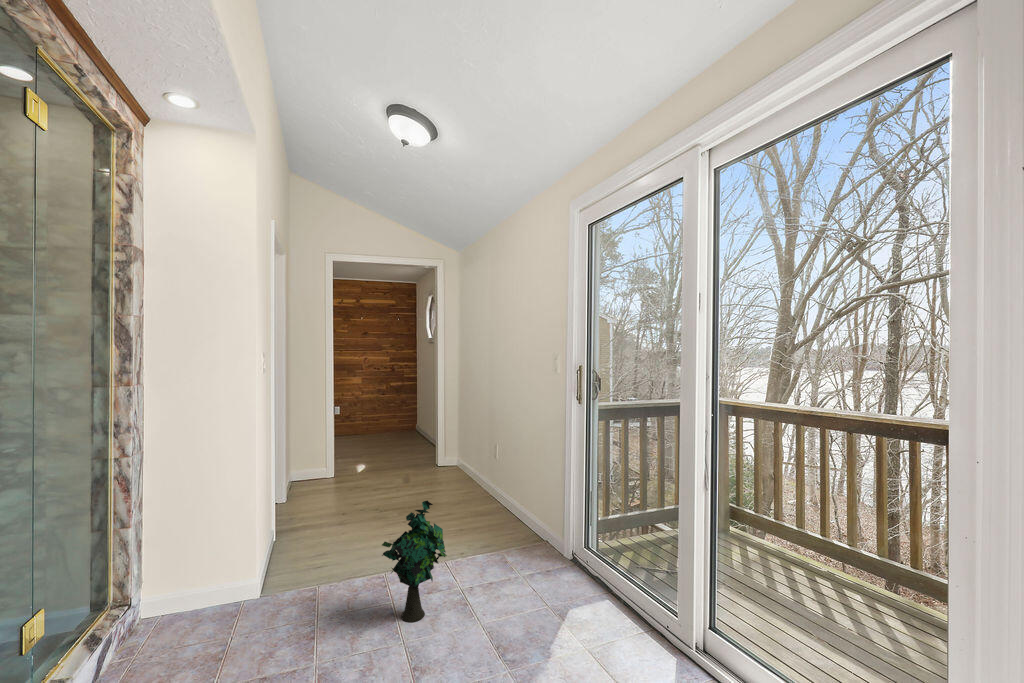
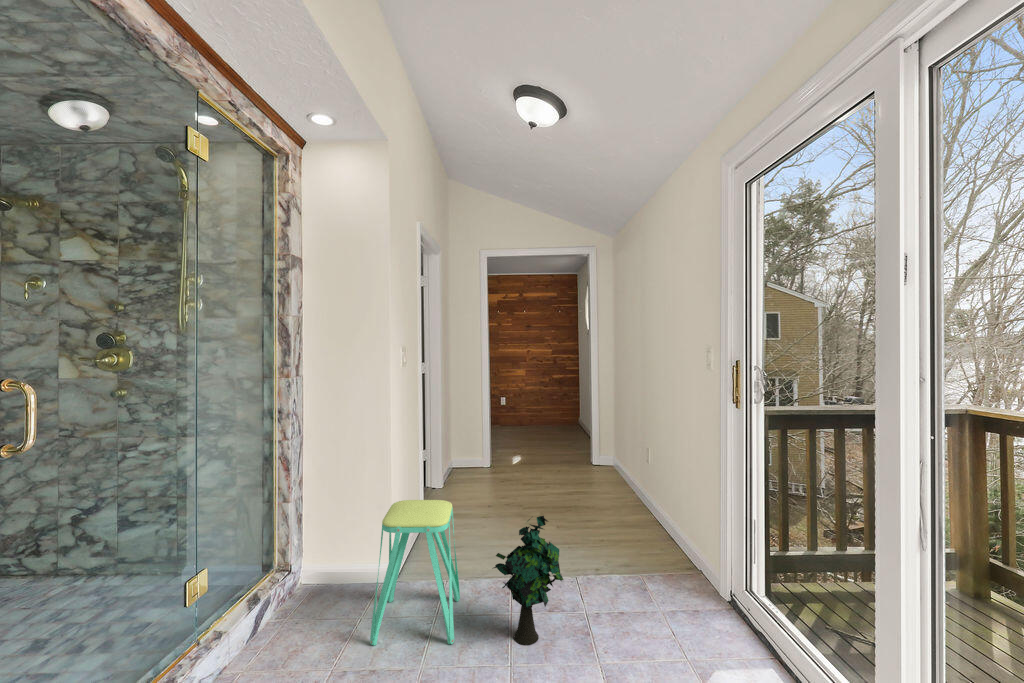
stool: none [251,501,344,658] -> present [370,500,460,645]

